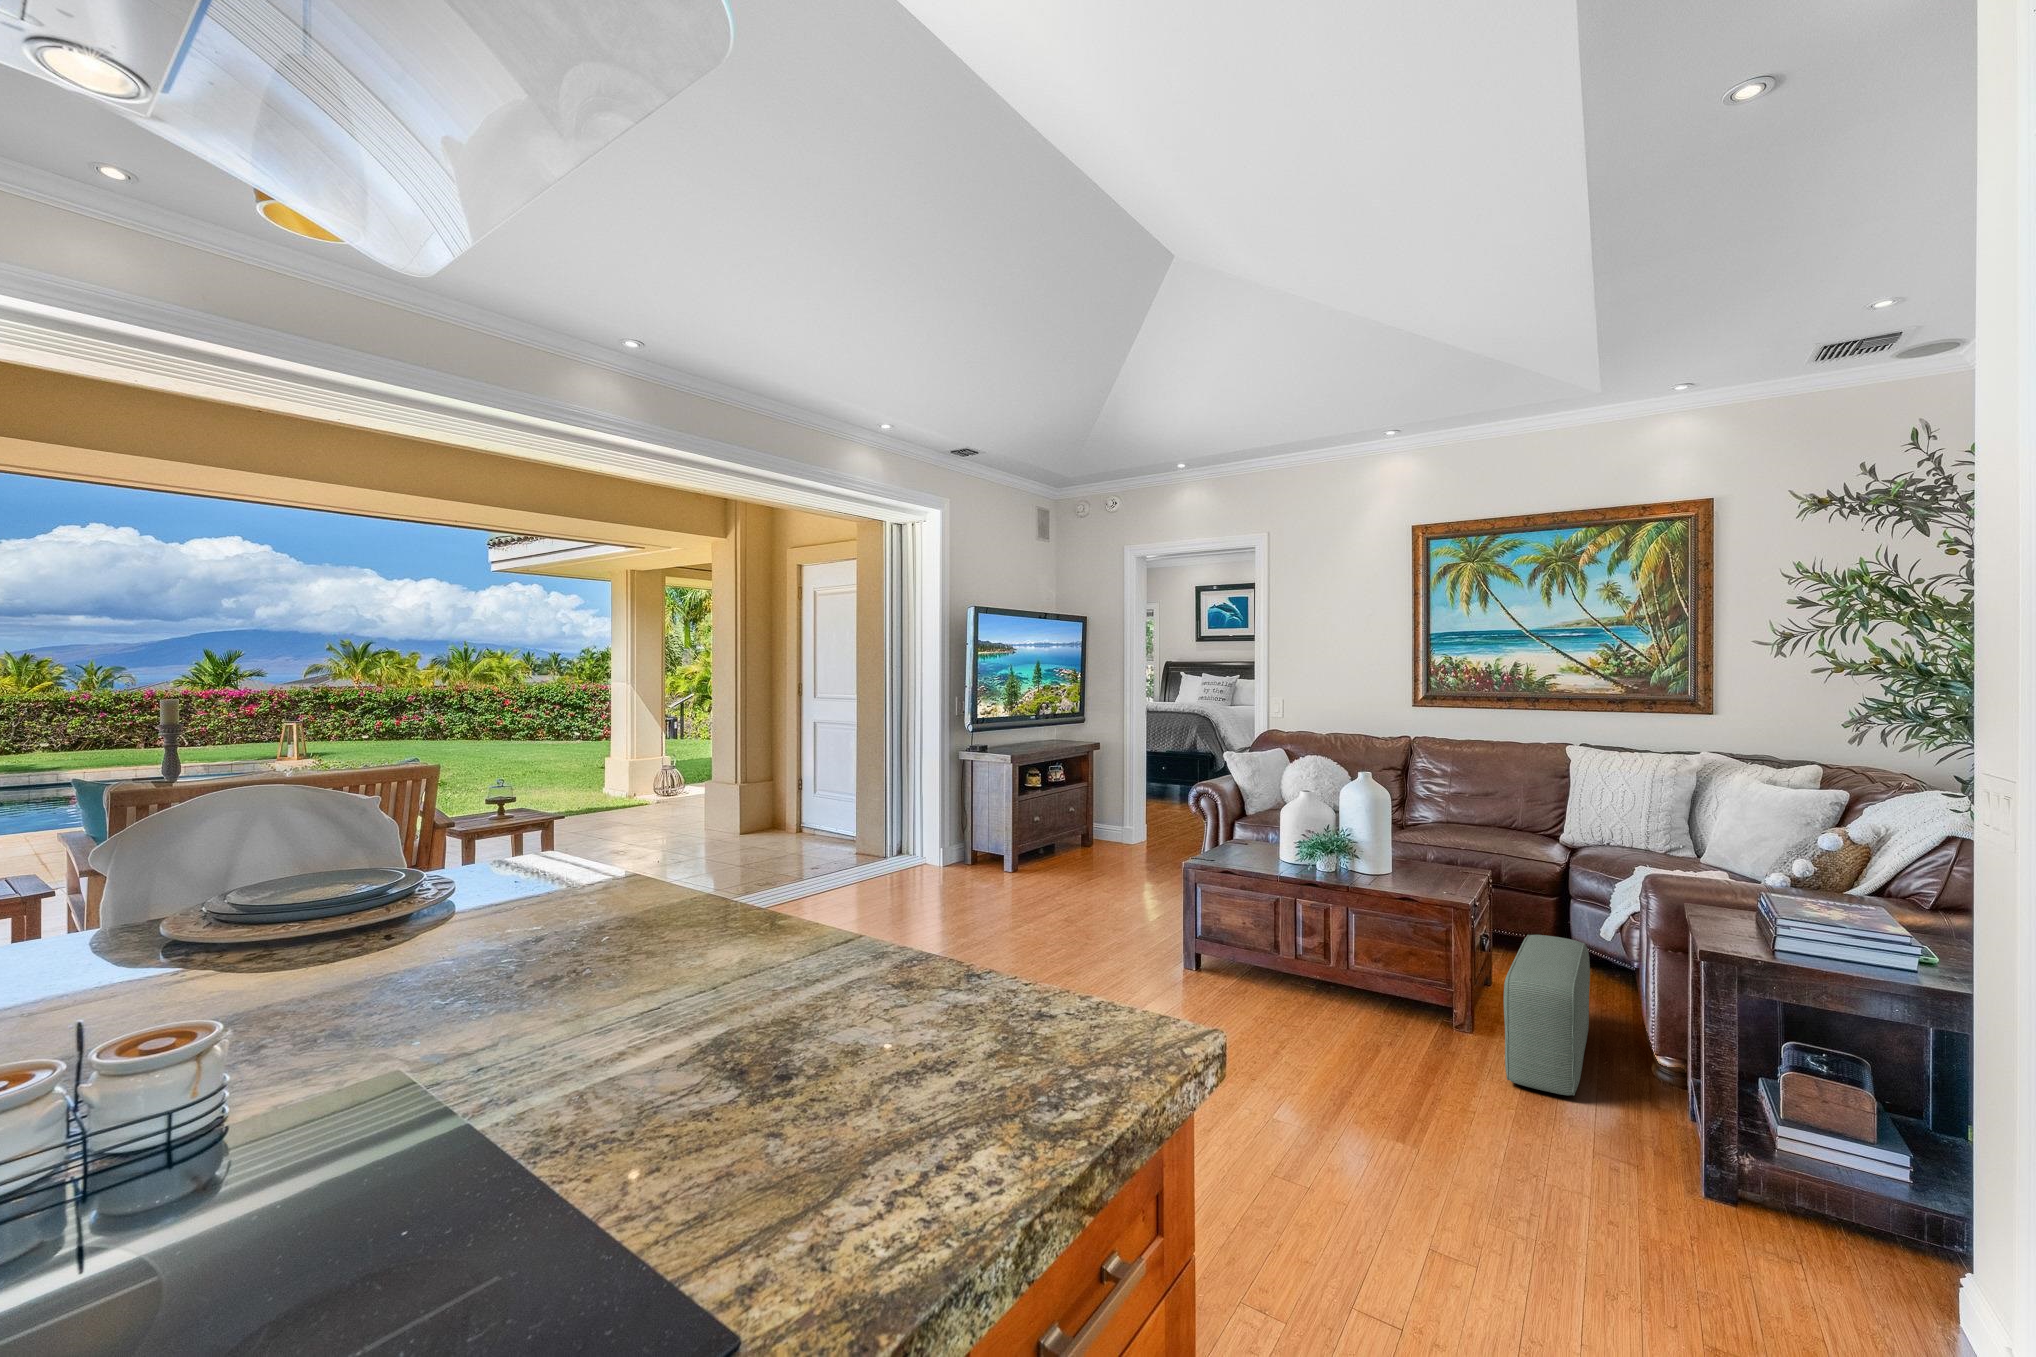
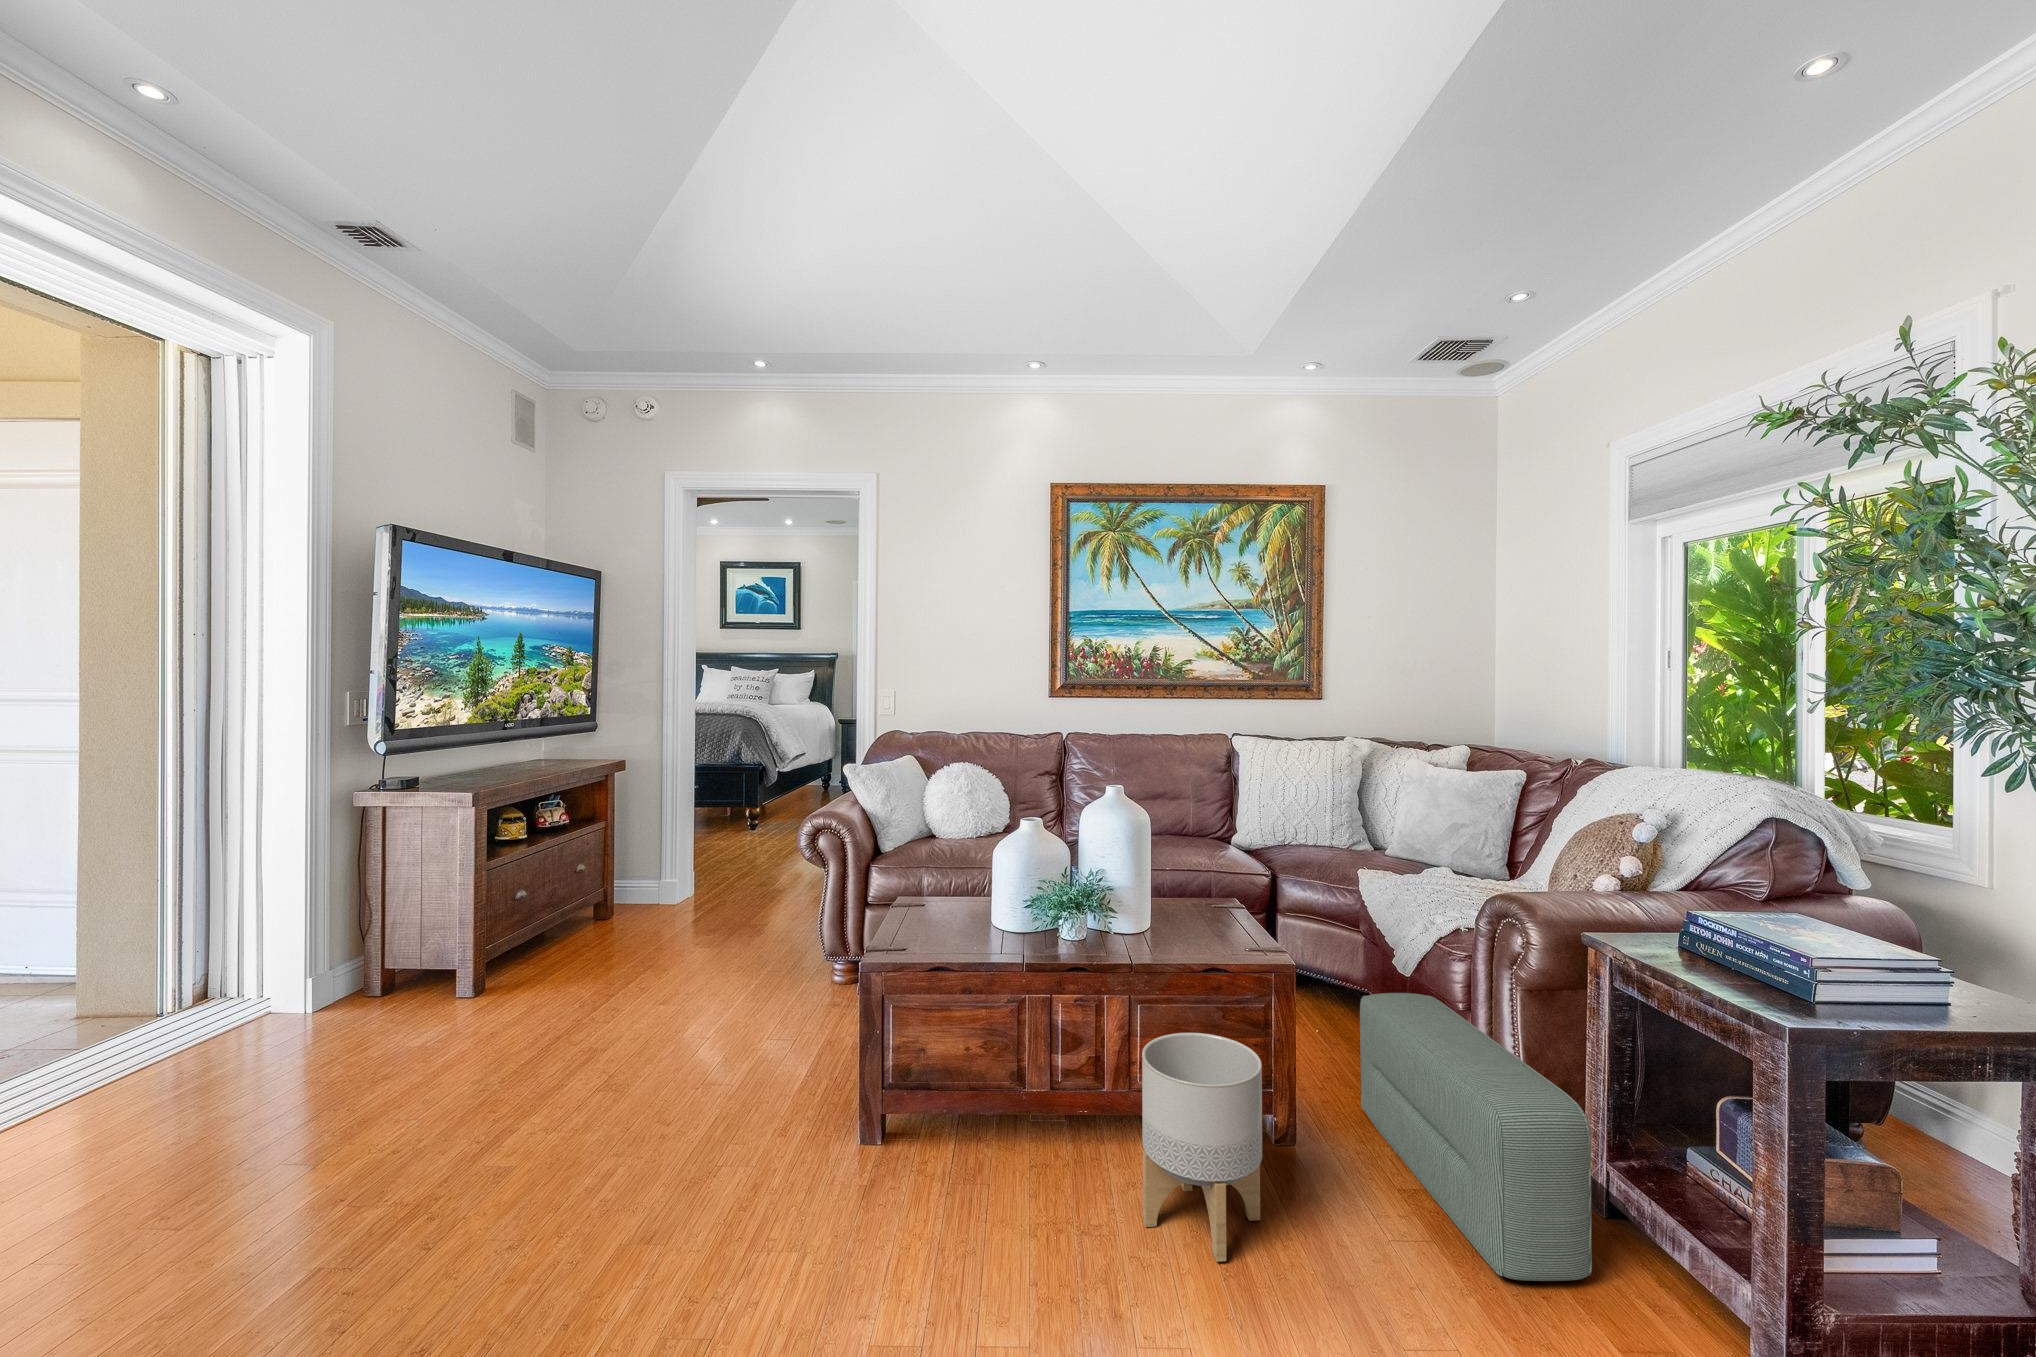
planter: none [1309,919,1383,1036] -> present [1142,1033,1262,1262]

